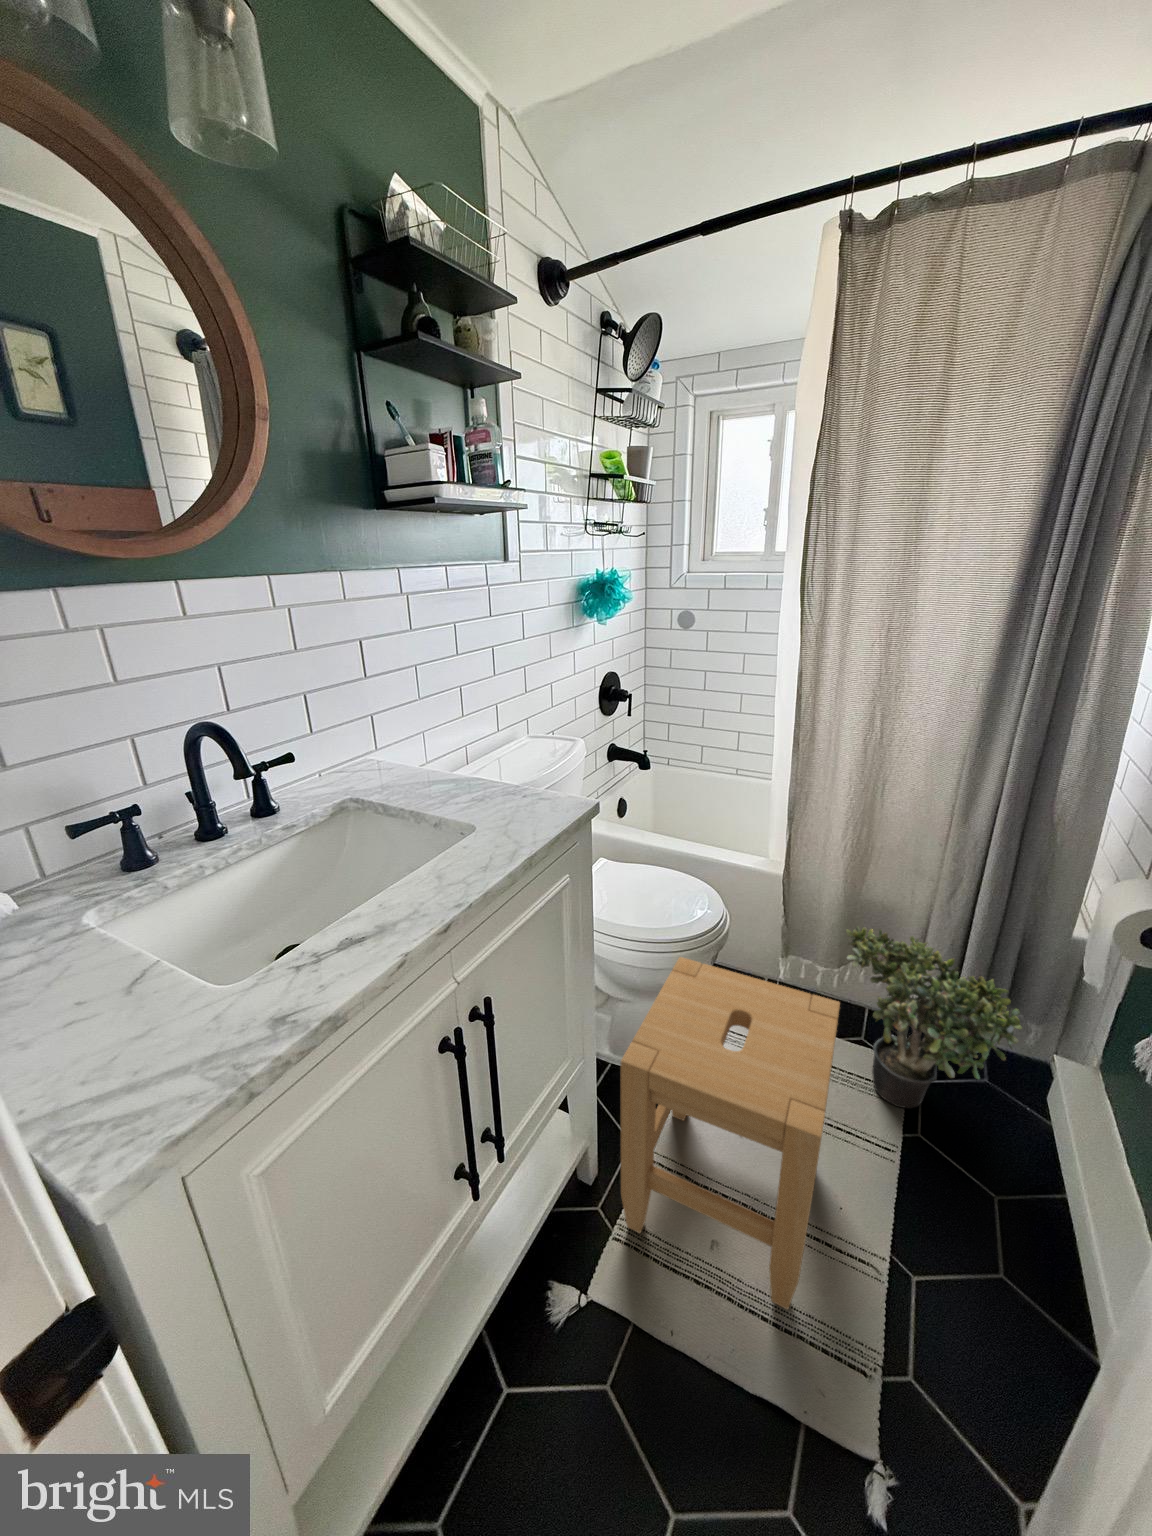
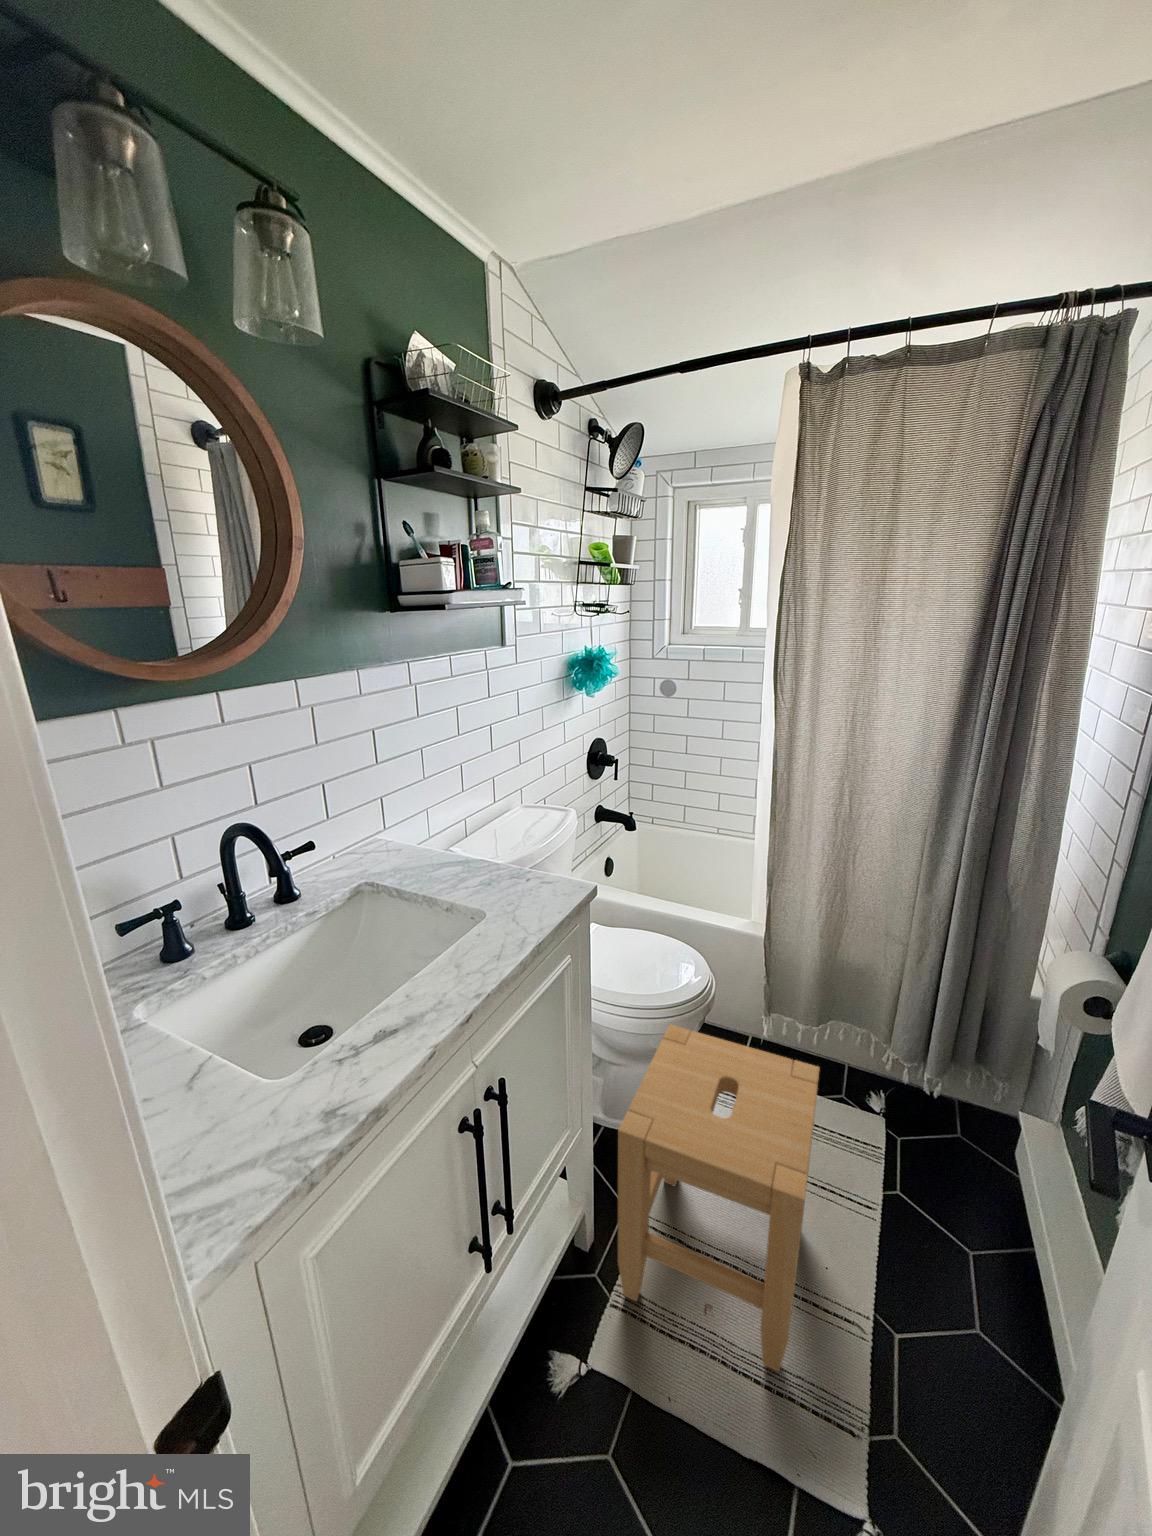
potted plant: present [846,926,1022,1108] -> none [824,990,987,1167]

